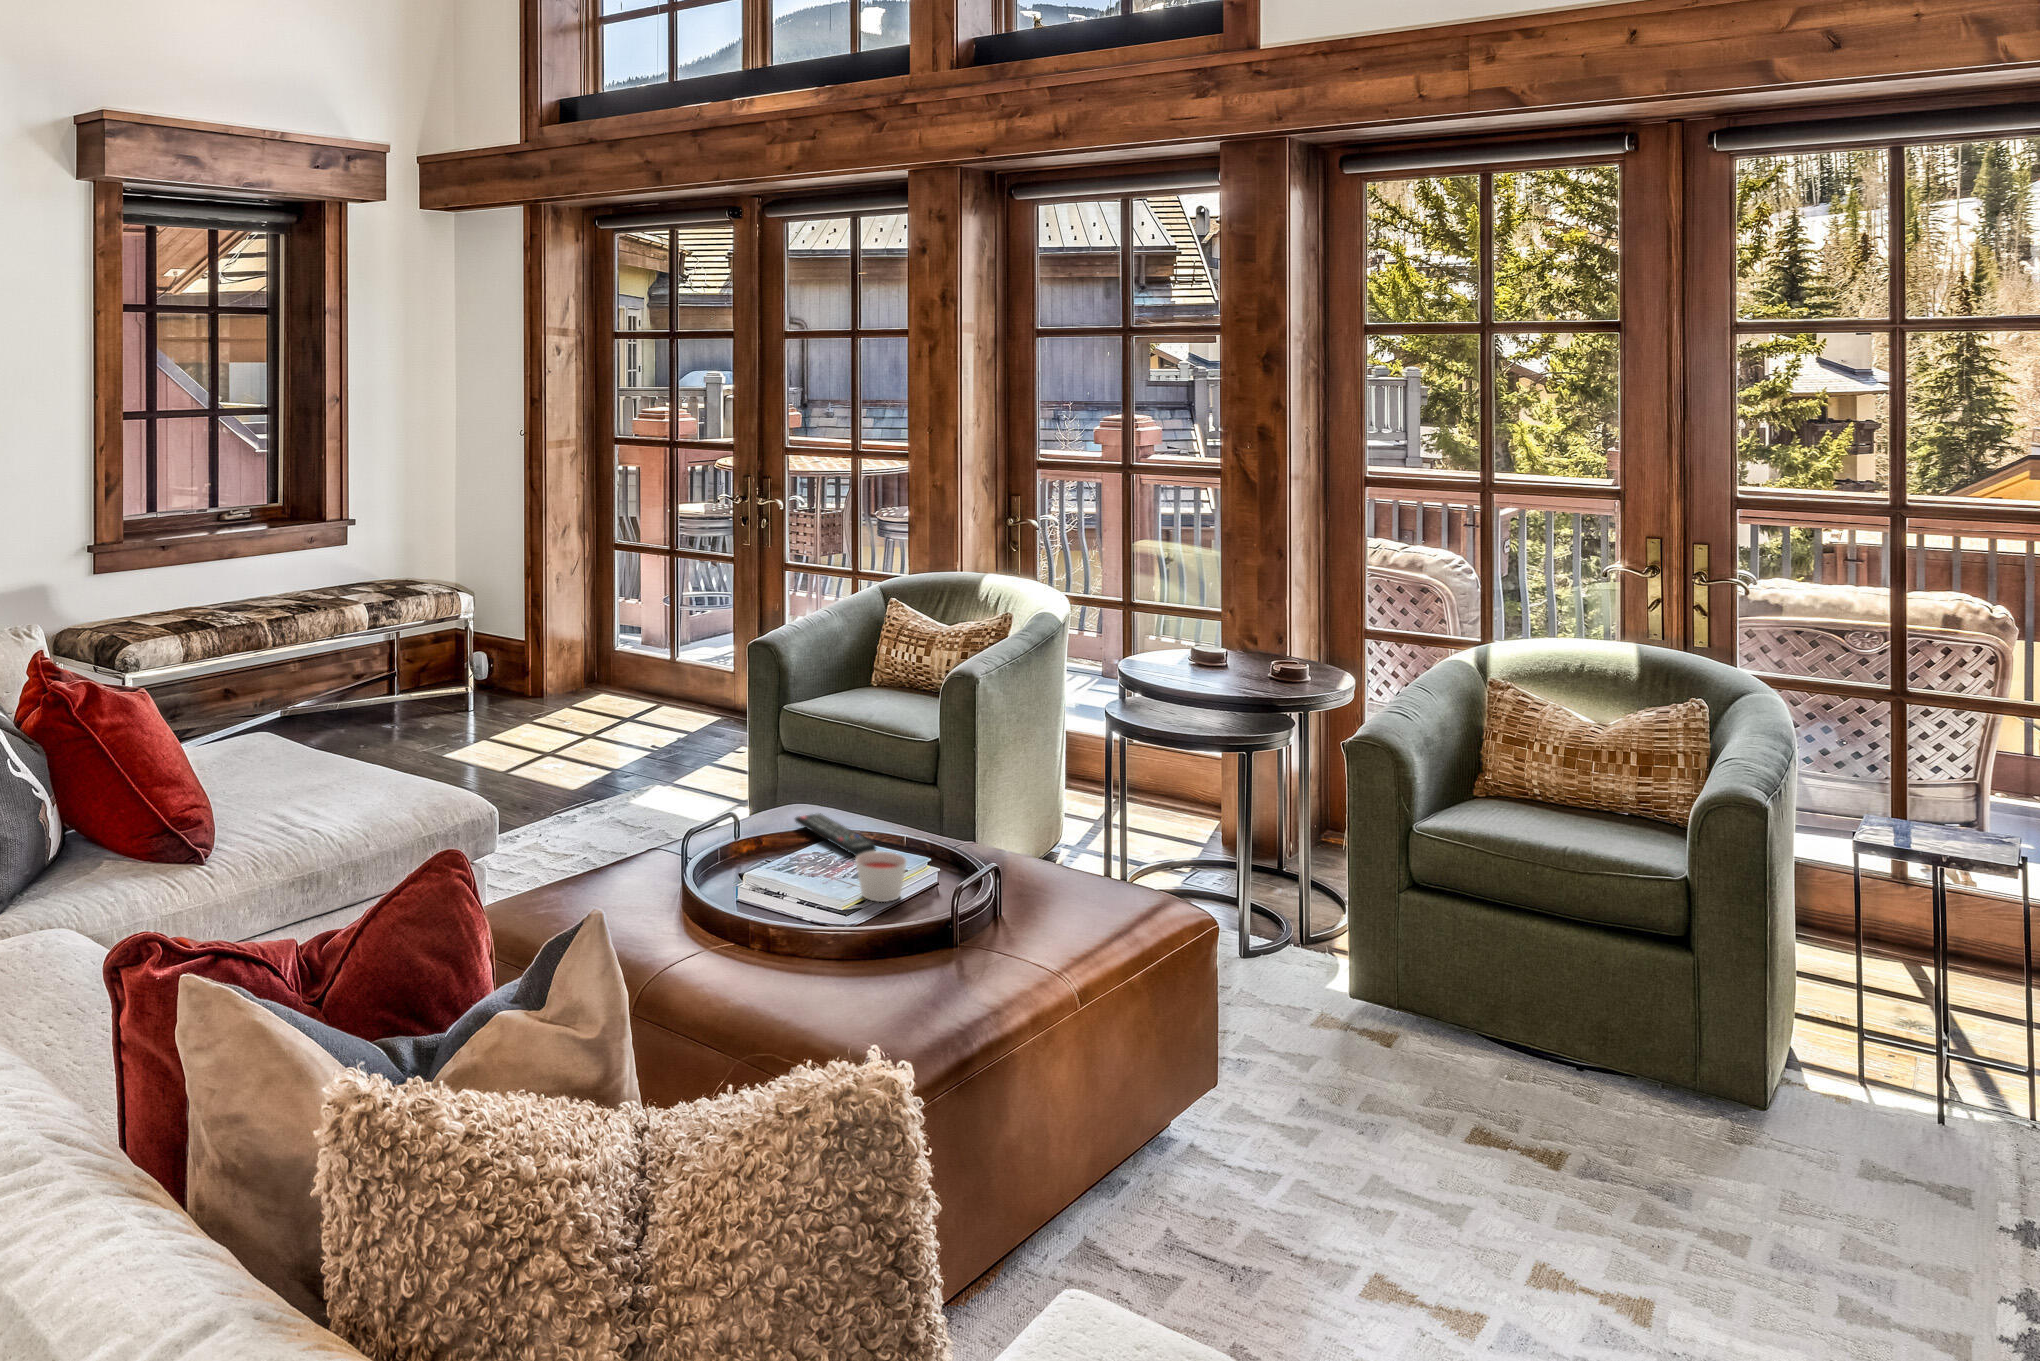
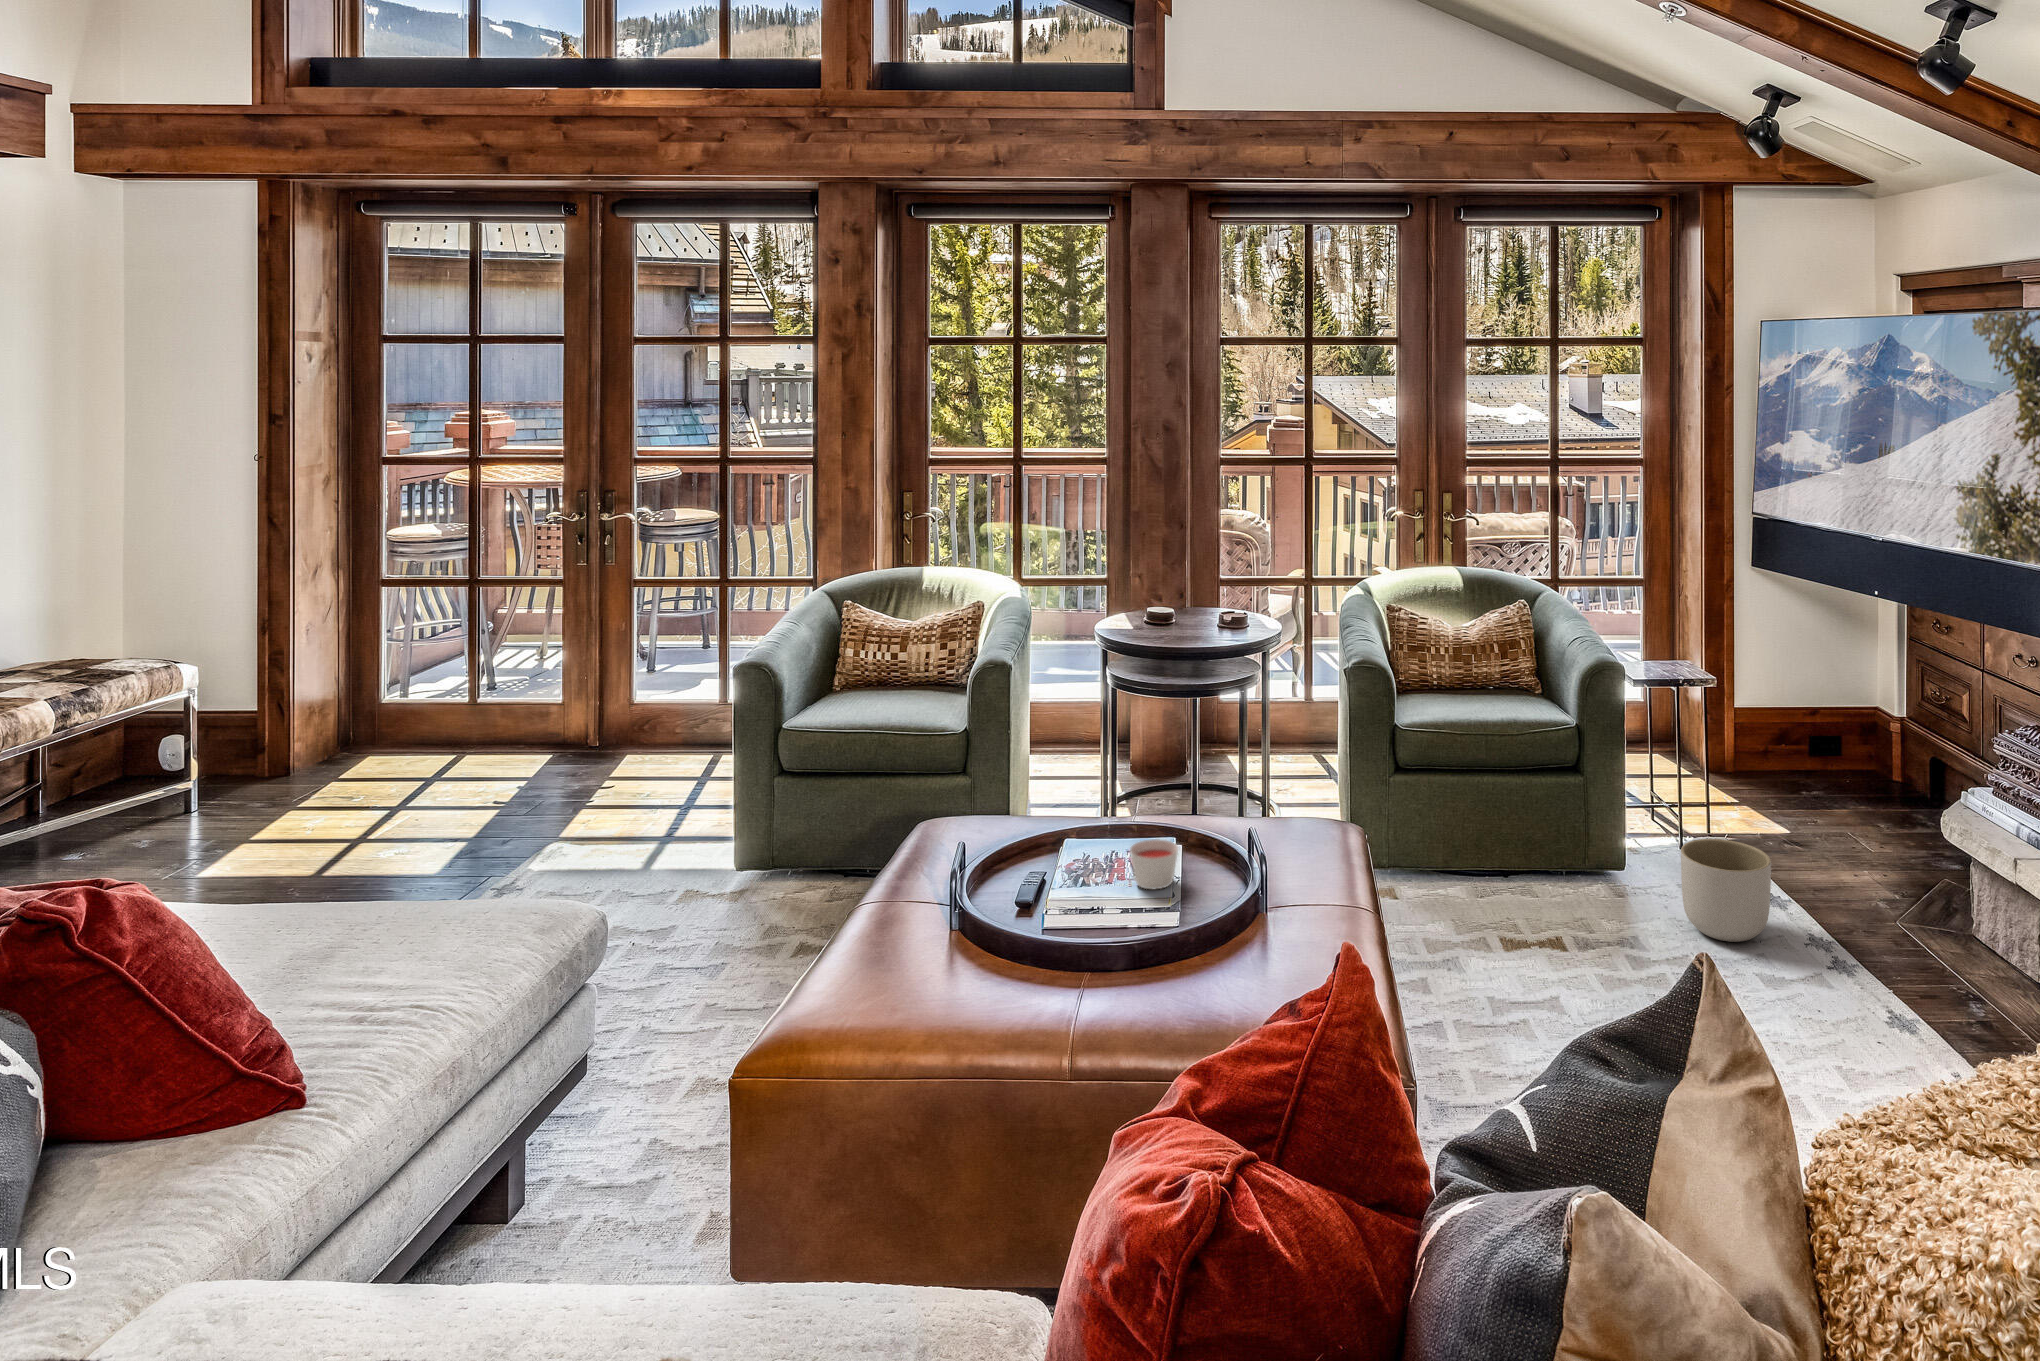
remote control: present [795,813,876,857] -> none [973,823,1085,854]
planter: none [1801,1095,1969,1271] -> present [1681,839,1771,942]

